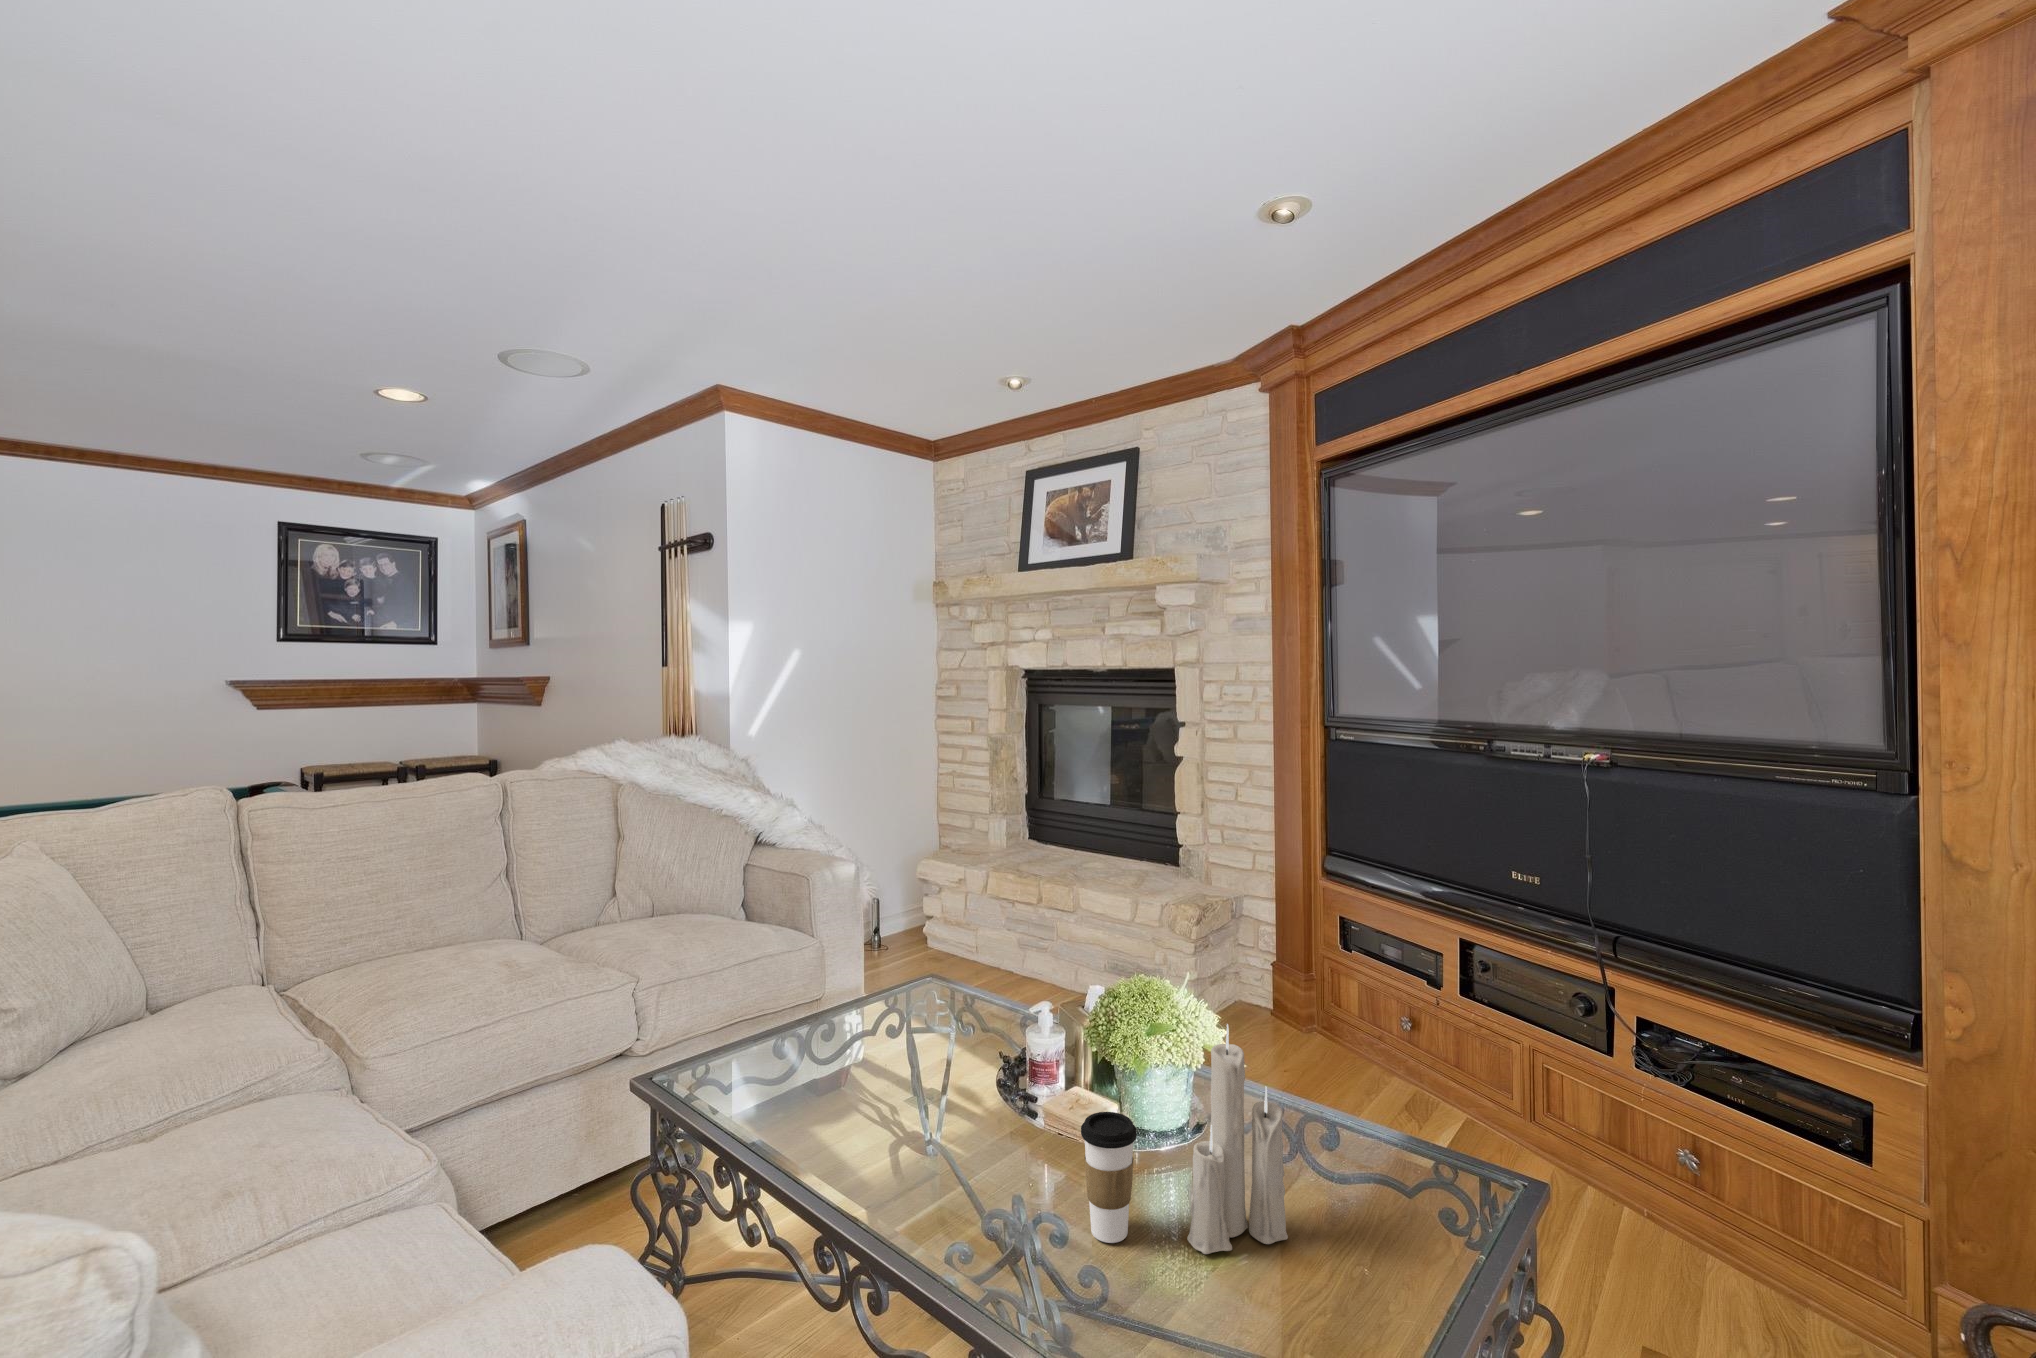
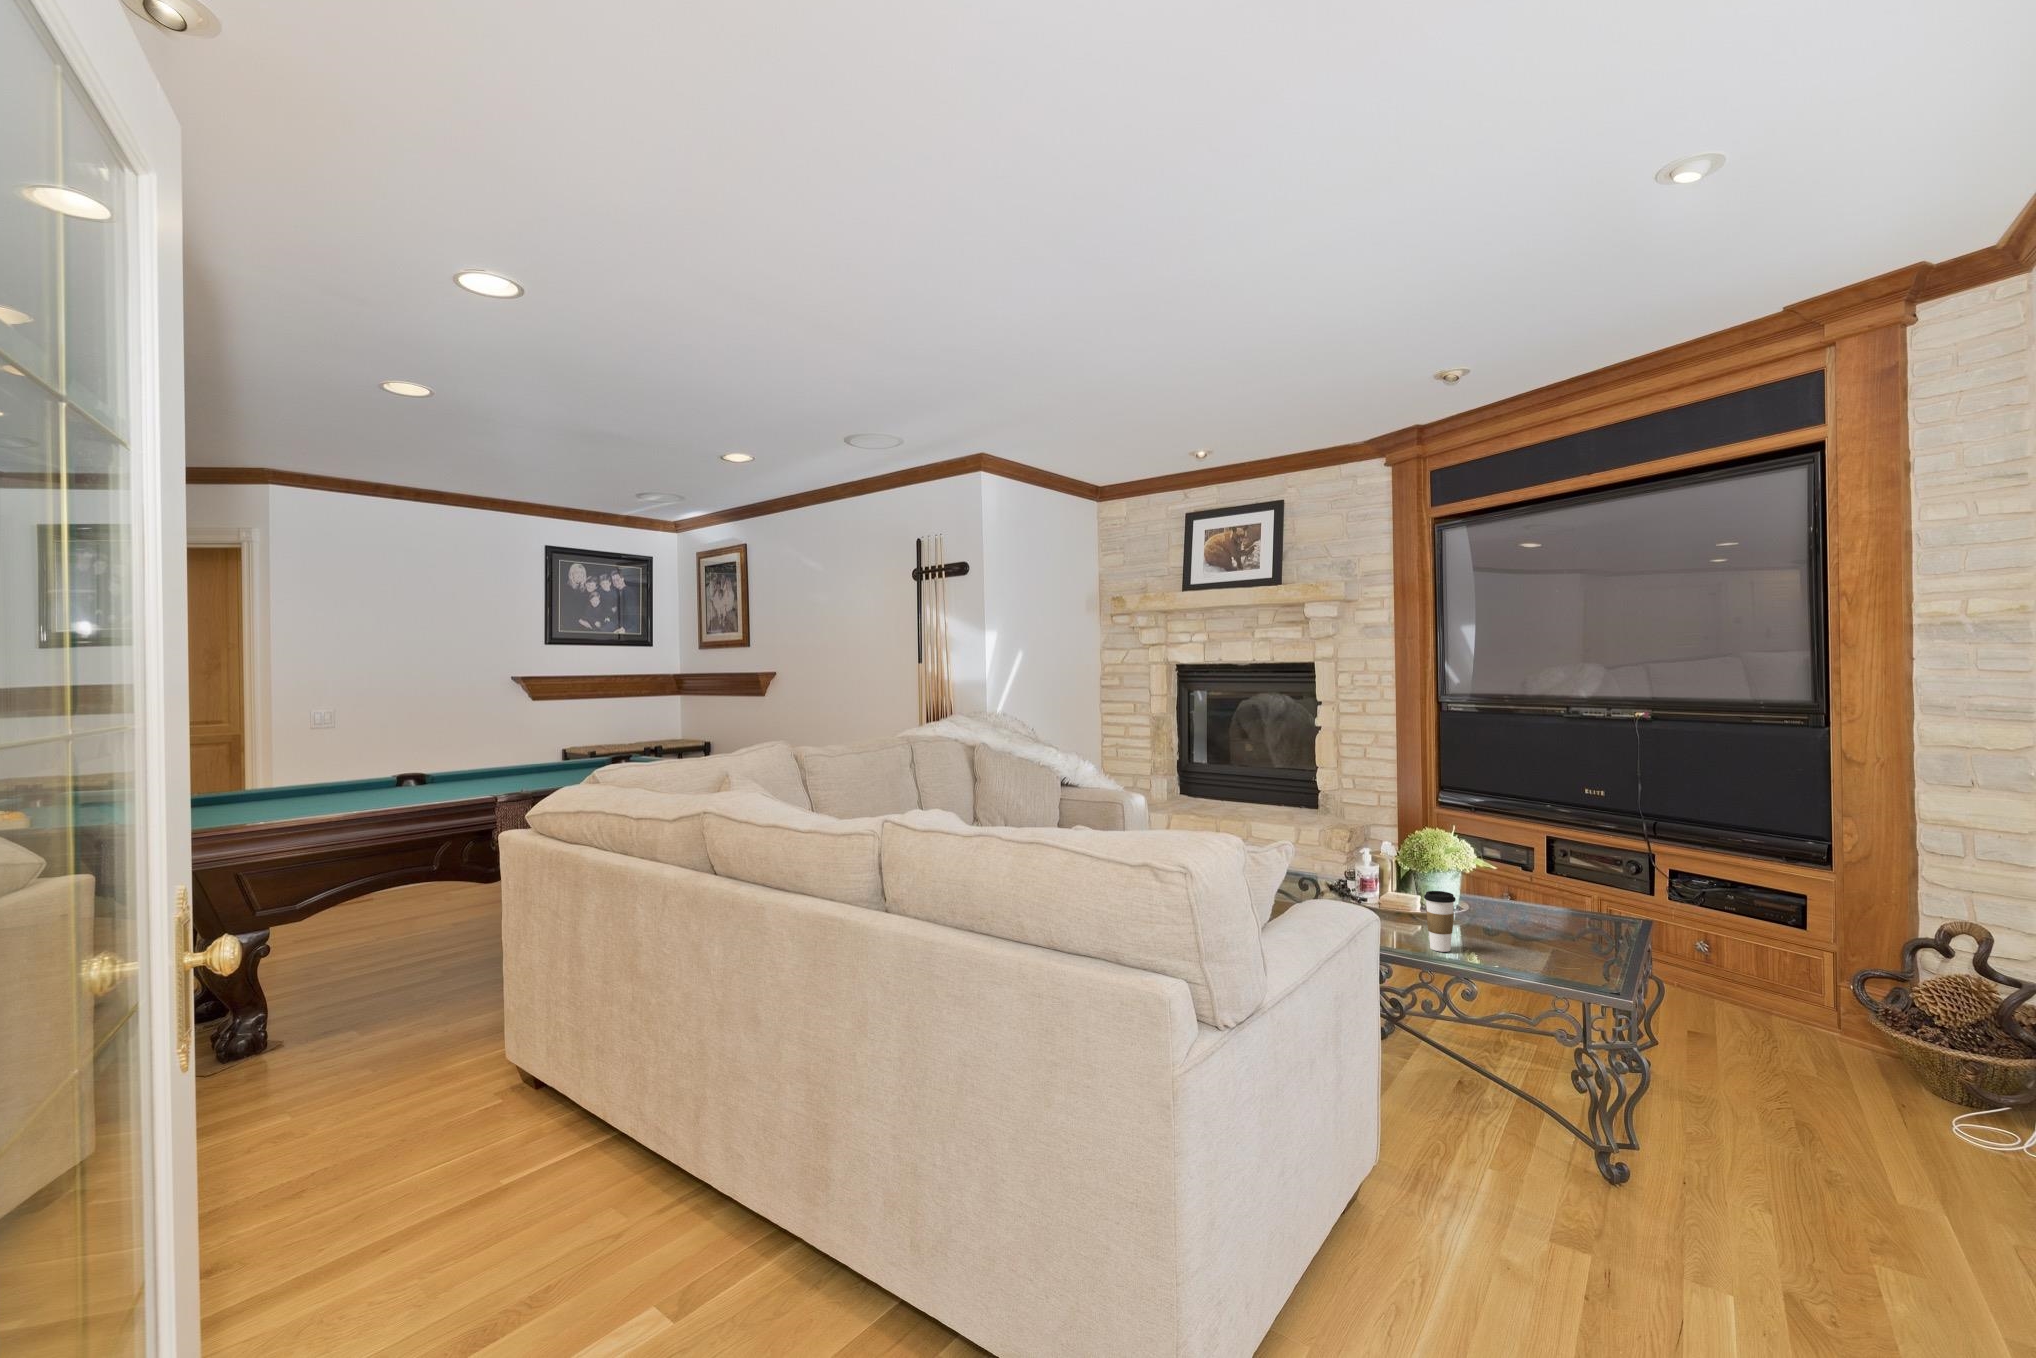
candle: present [1187,1024,1288,1254] -> none [1481,837,1530,953]

